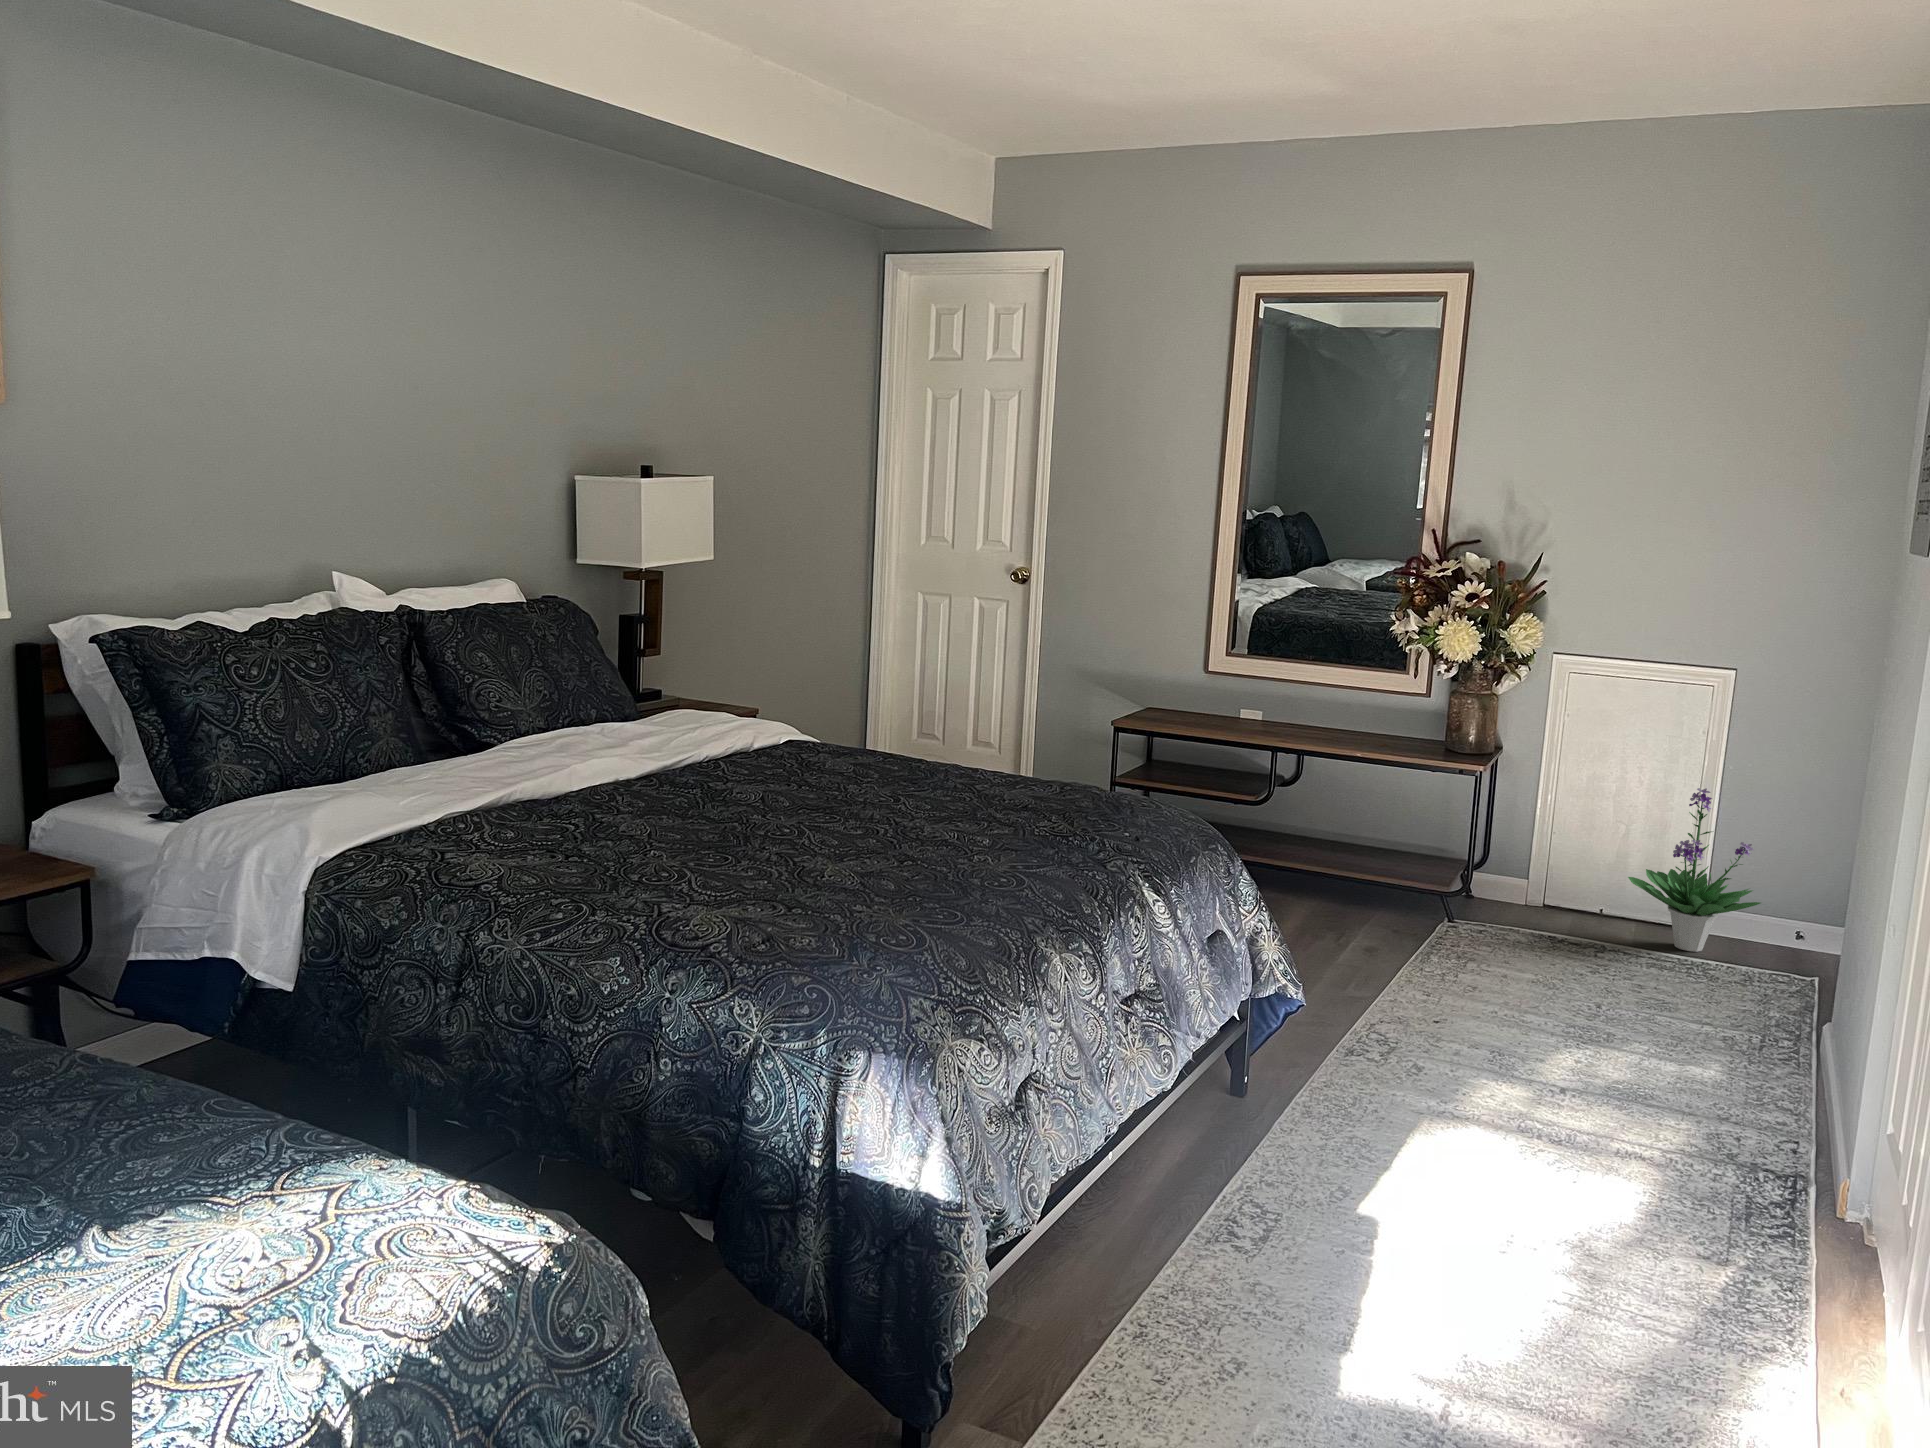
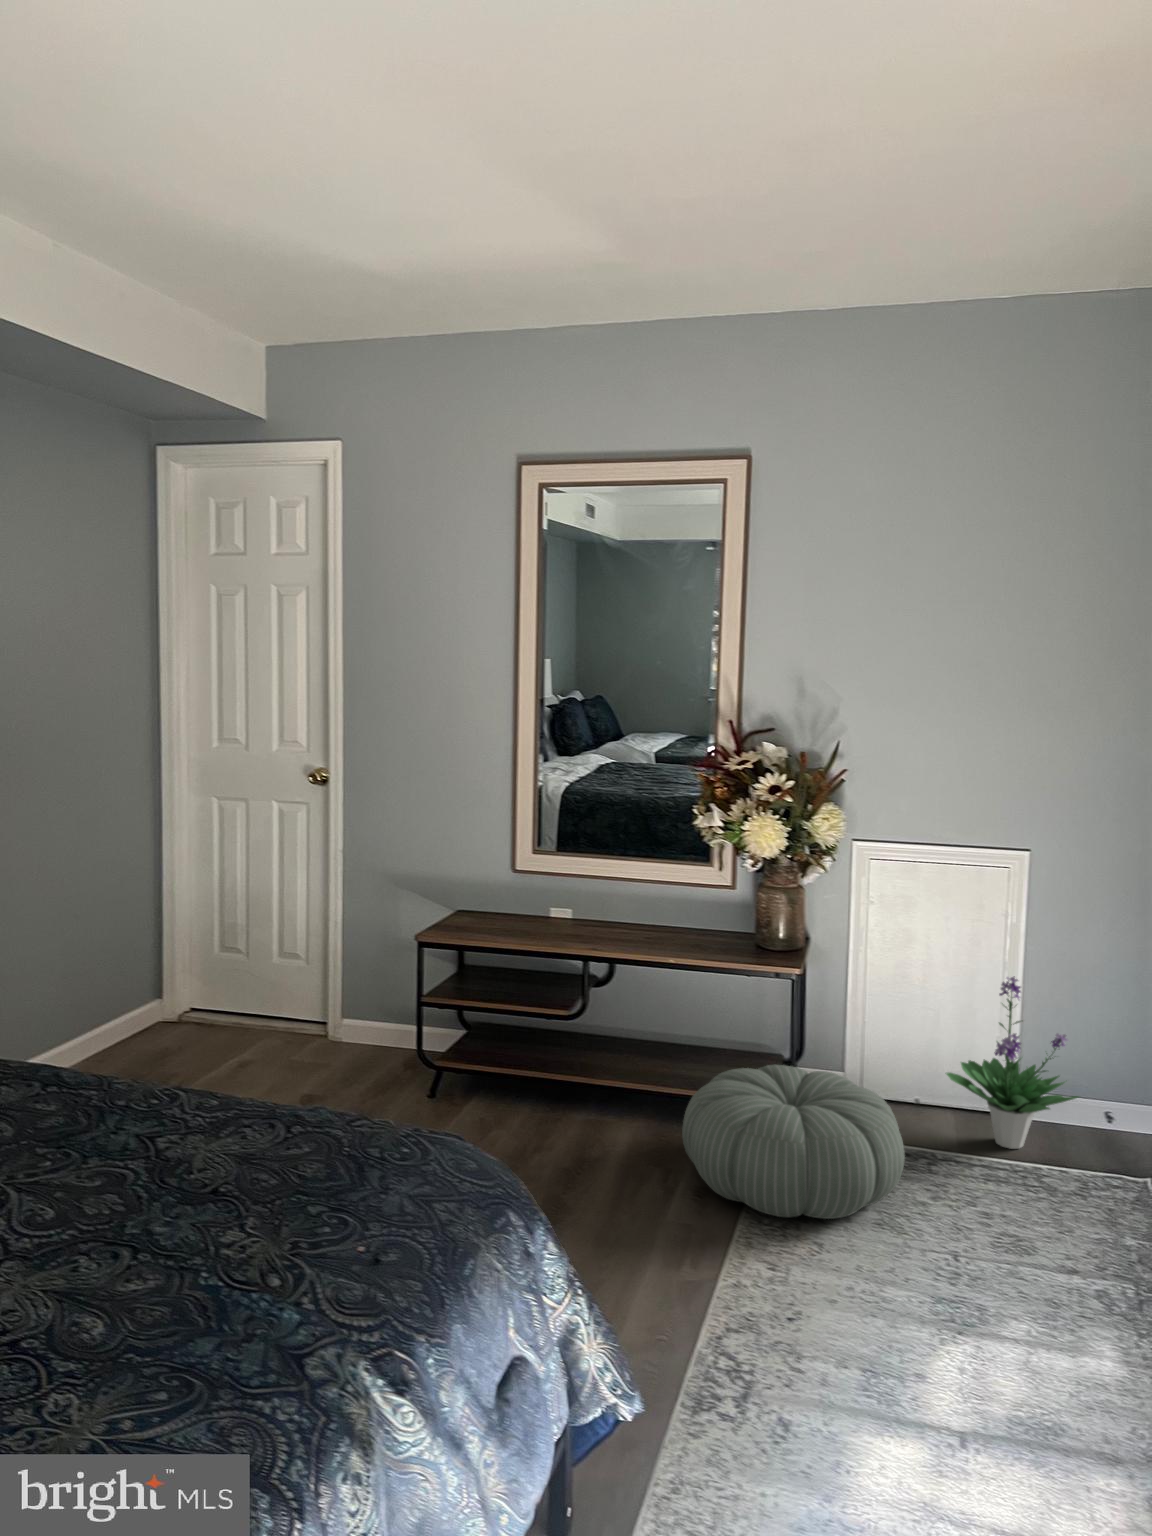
pouf: none [1357,852,1565,972] -> present [682,1065,905,1219]

